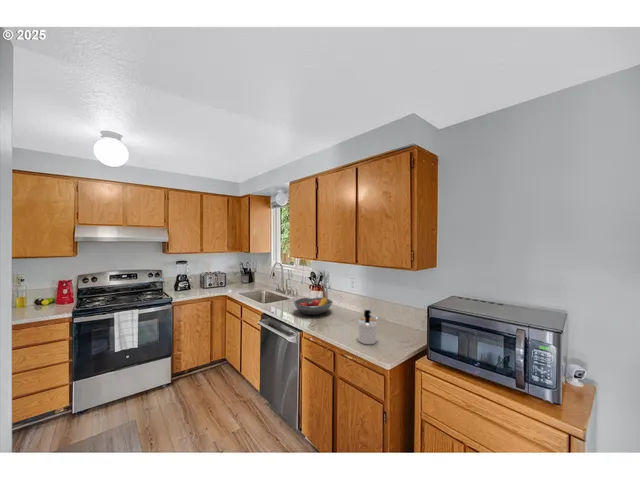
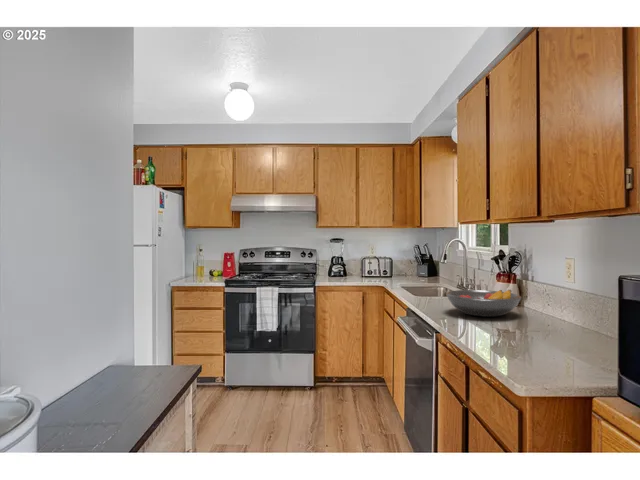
soap dispenser: present [358,310,379,344] -> none [514,296,558,365]

